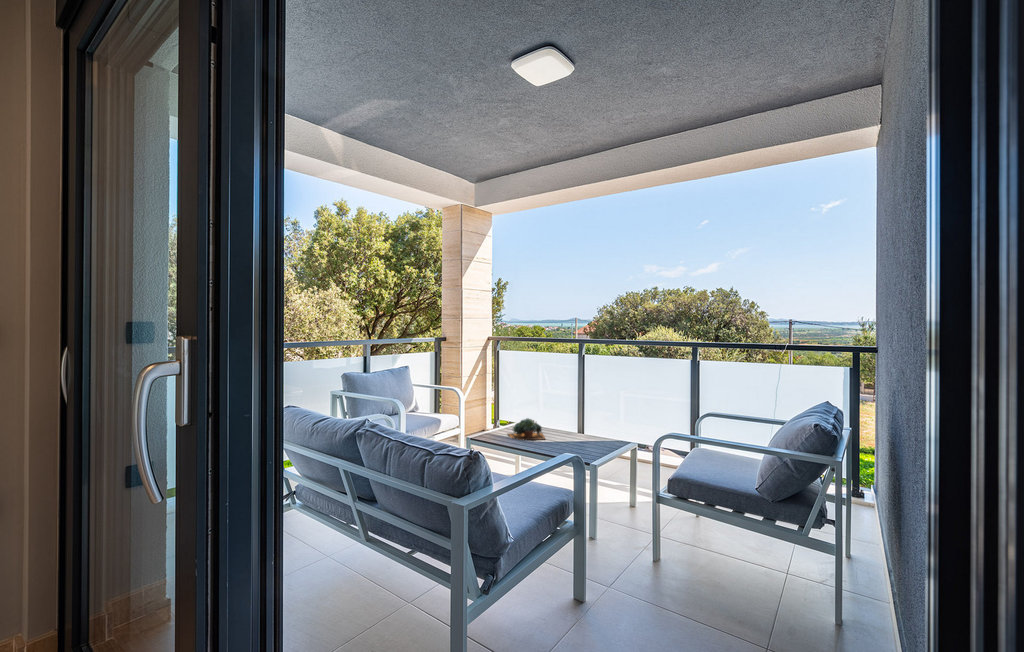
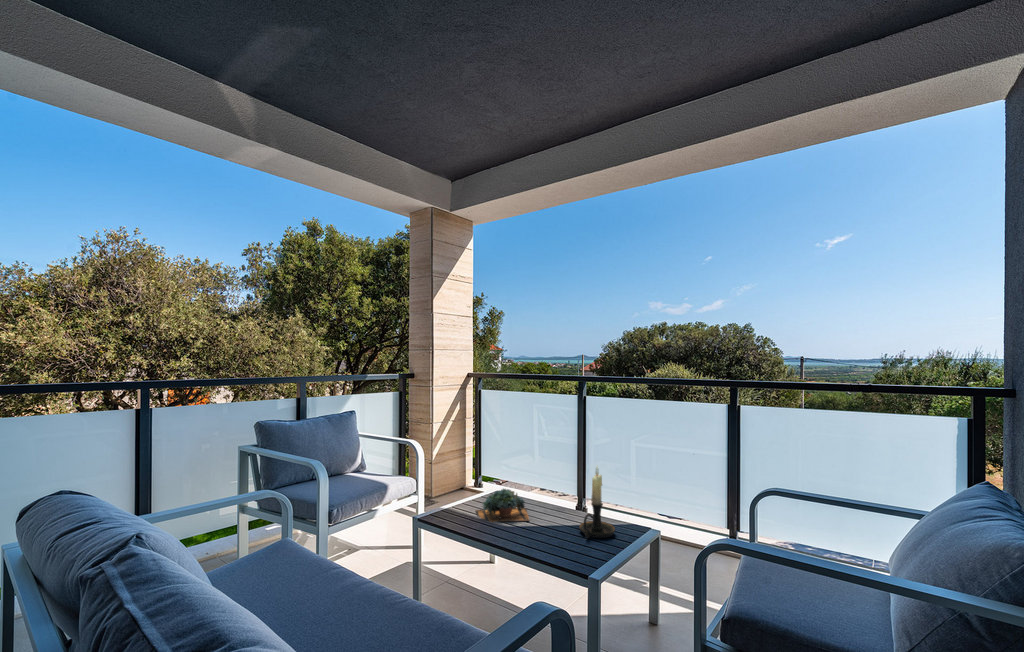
candle holder: none [580,400,605,448] -> present [579,467,615,538]

